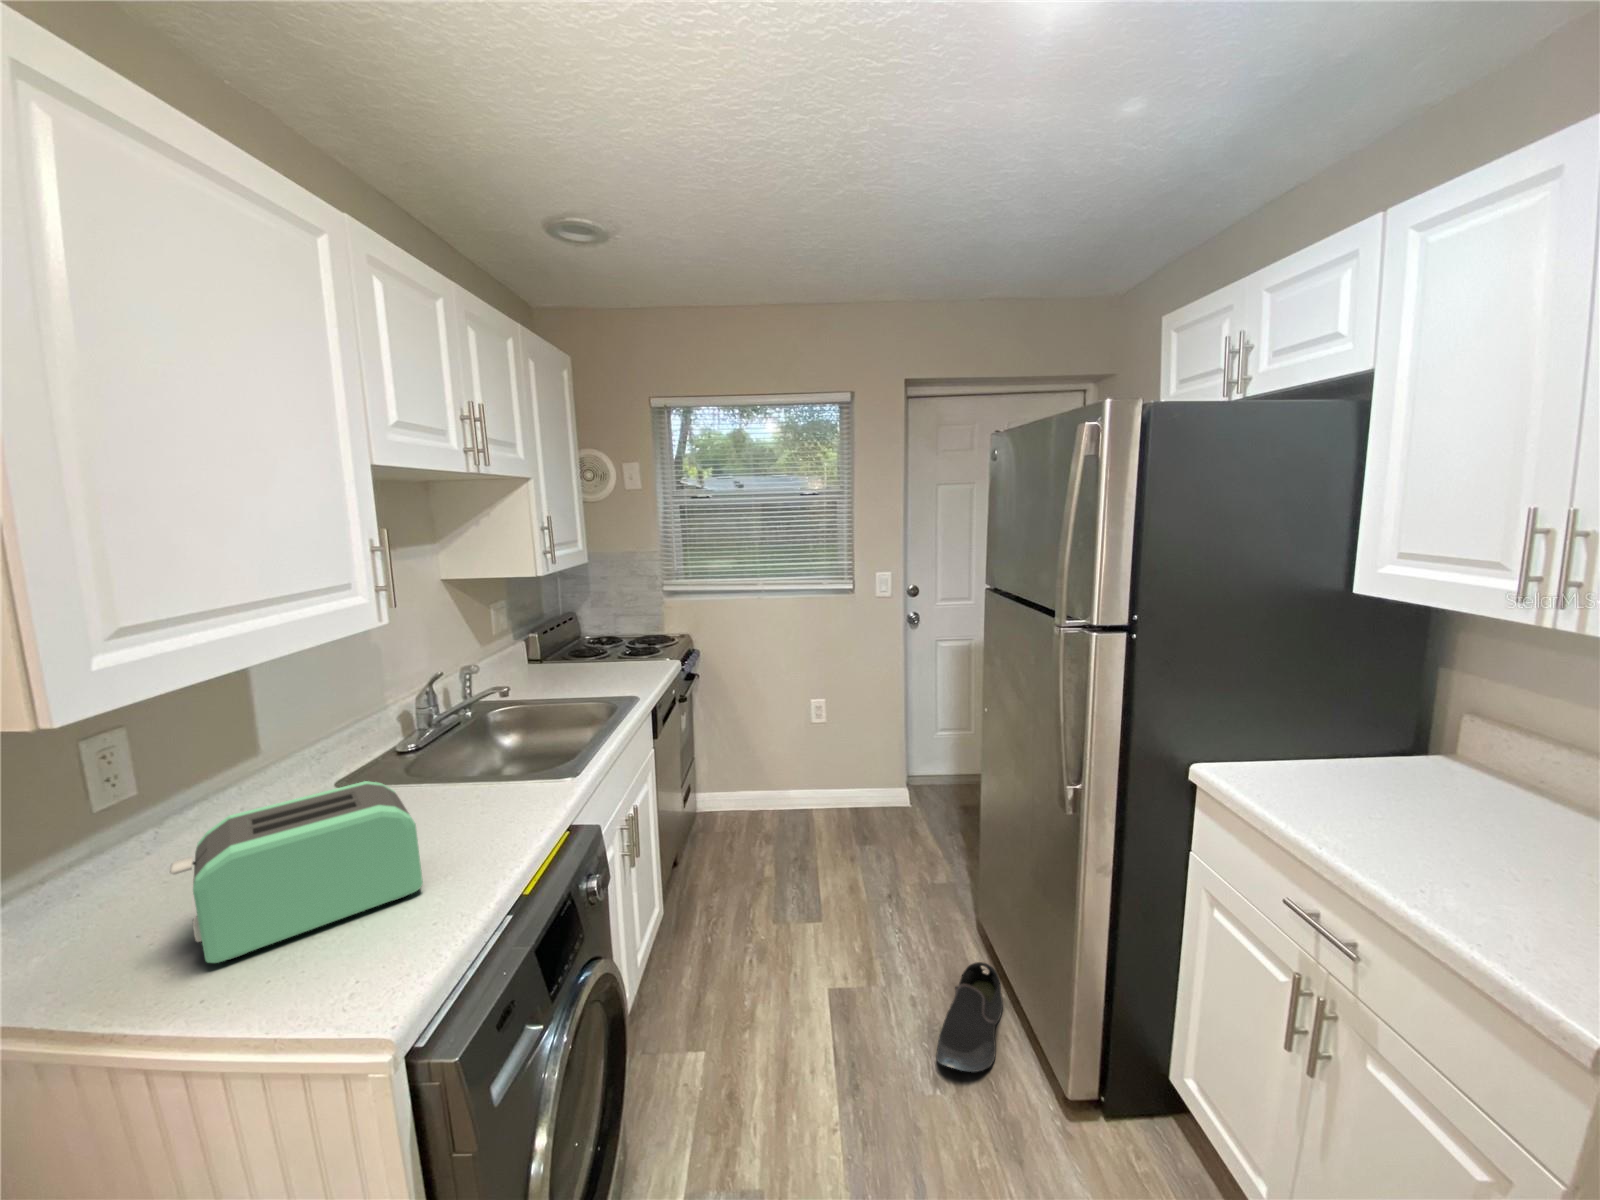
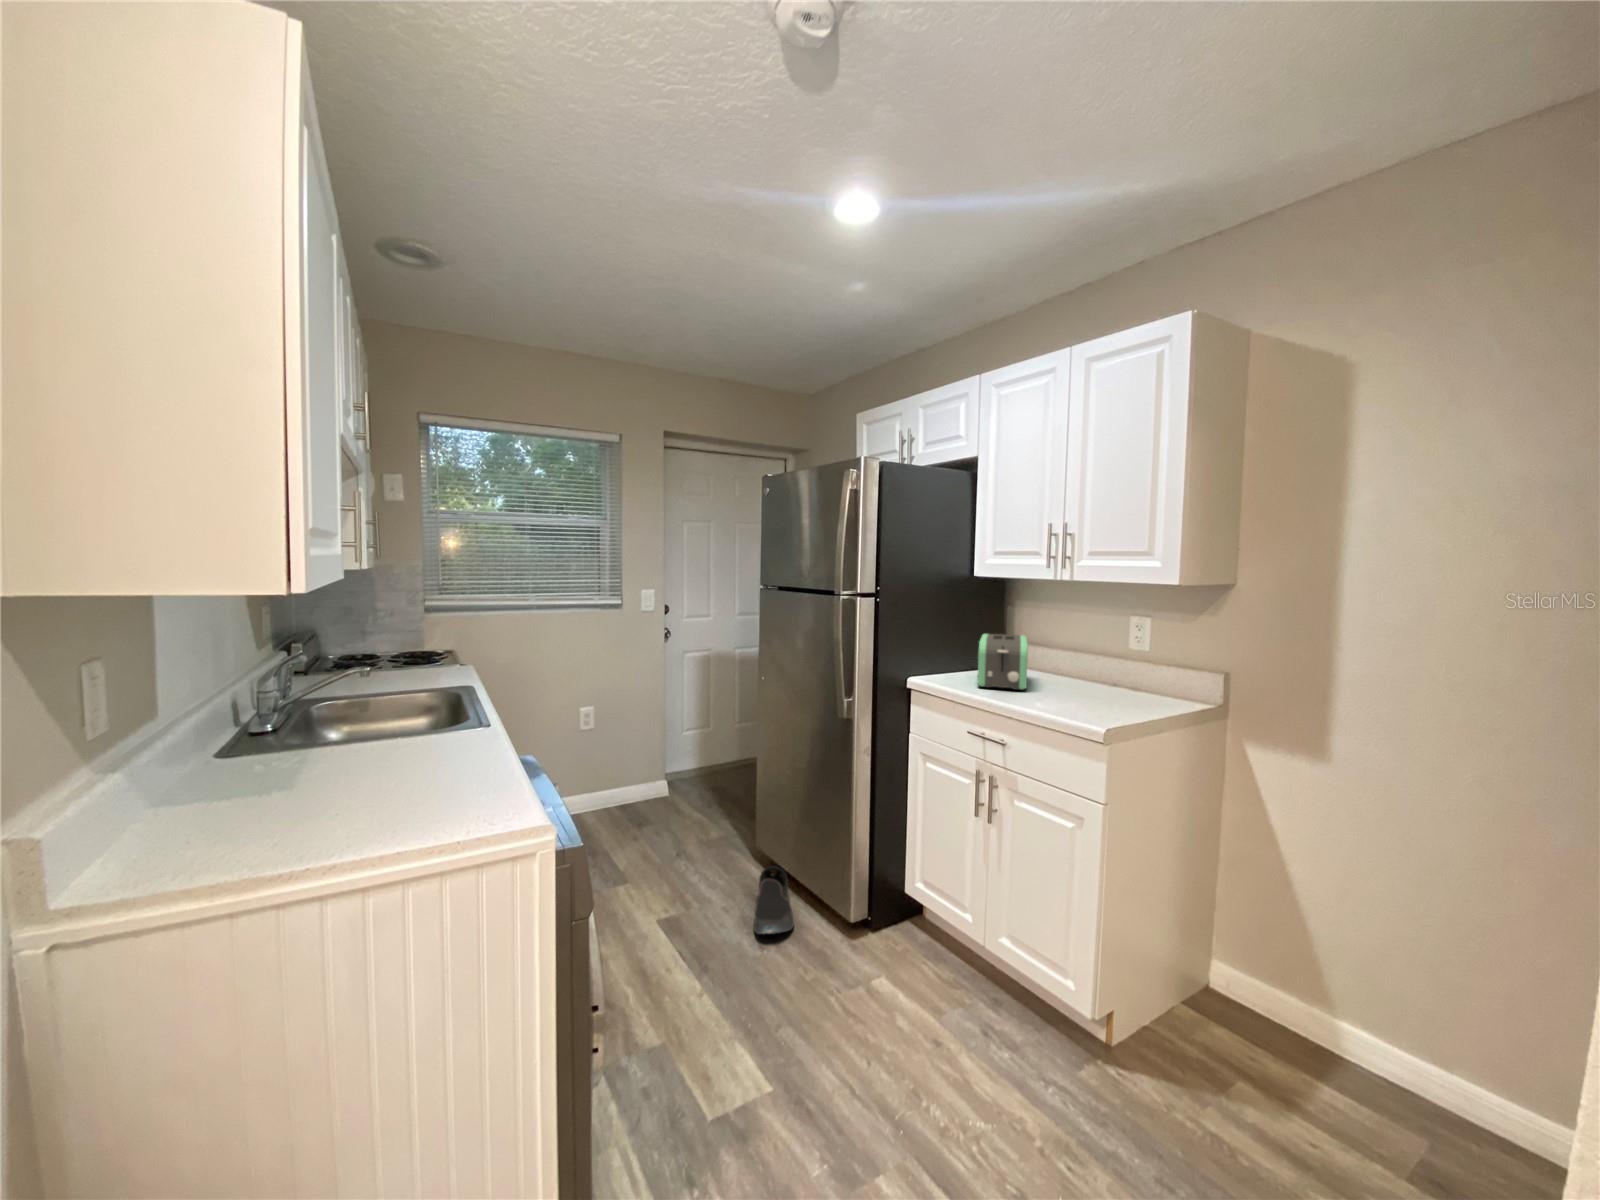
toaster: present [170,781,423,963] -> present [978,634,1028,690]

